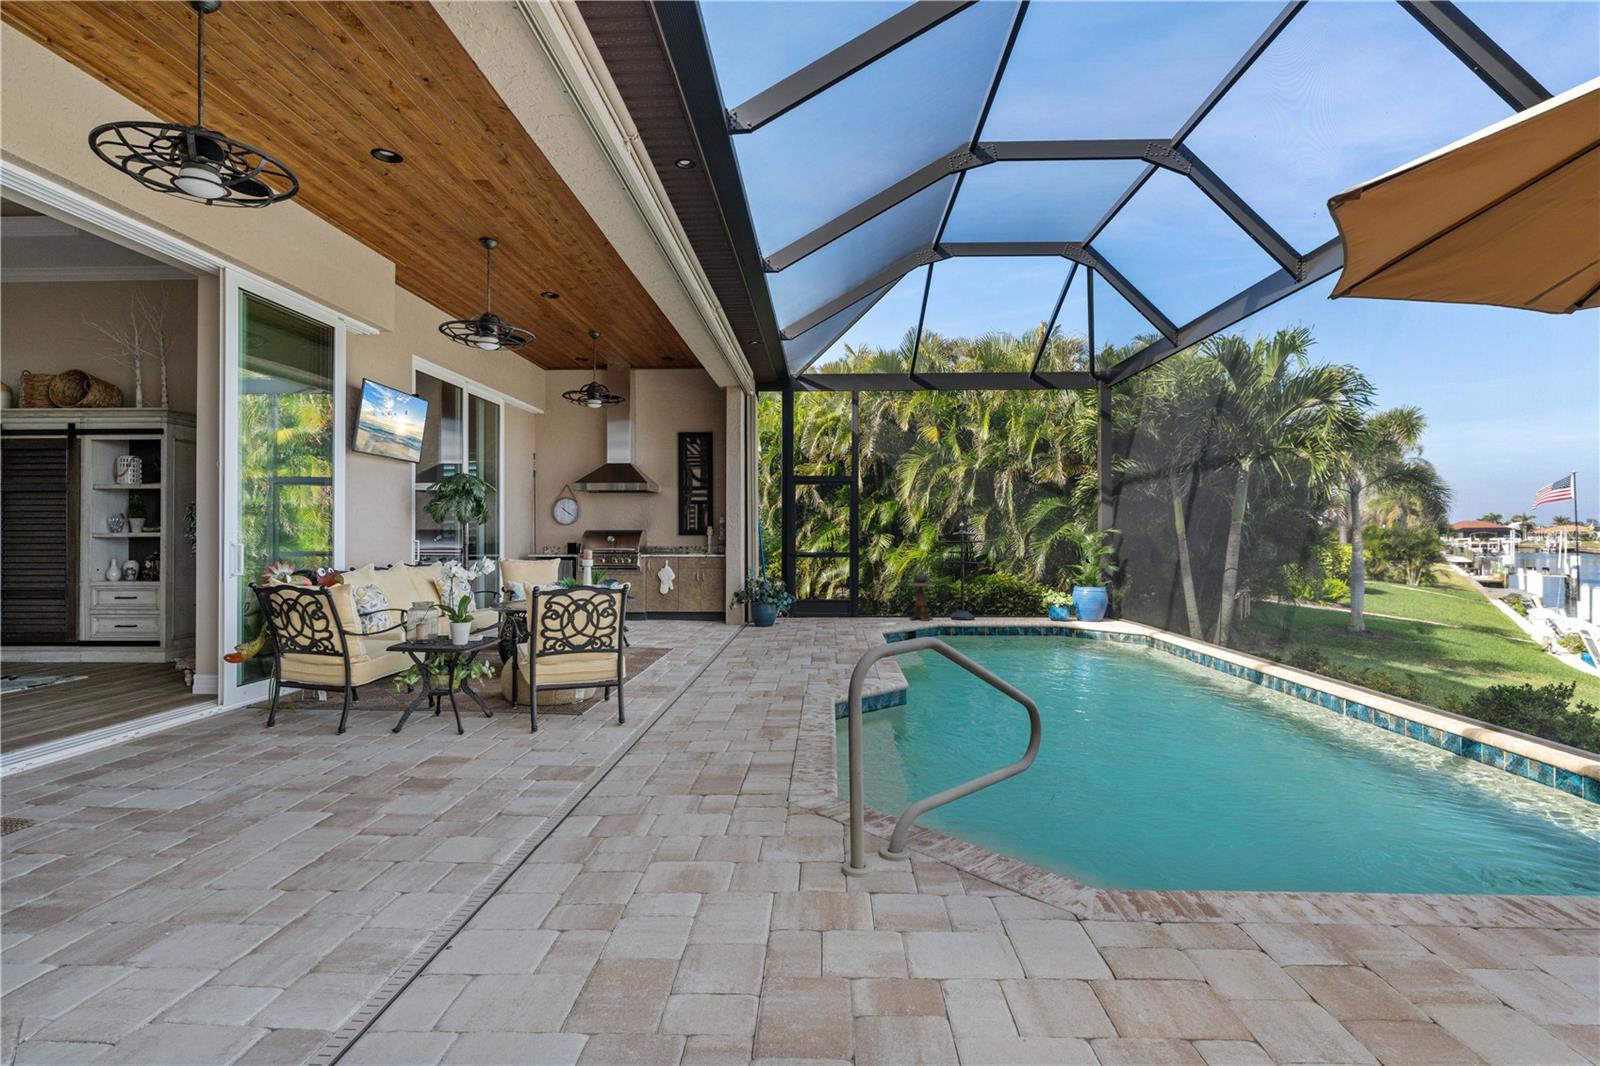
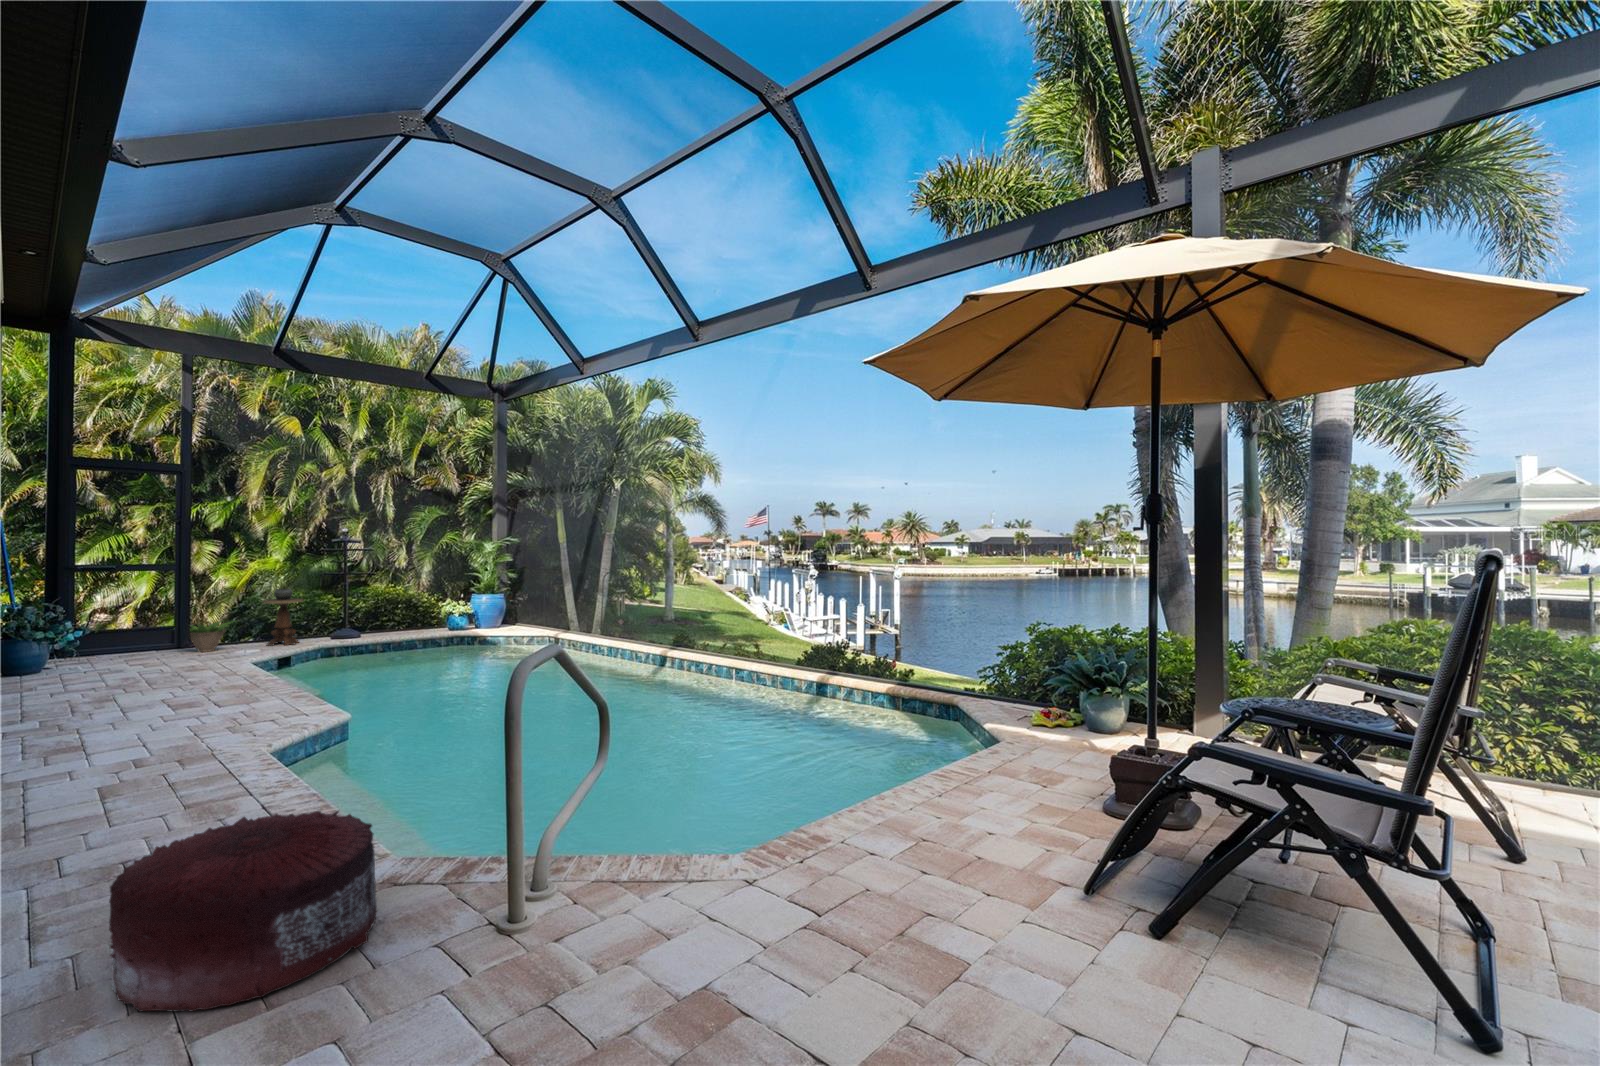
decorative plant: none [847,597,889,621] -> present [174,621,229,652]
pouf: none [635,734,786,852] -> present [109,811,377,1012]

